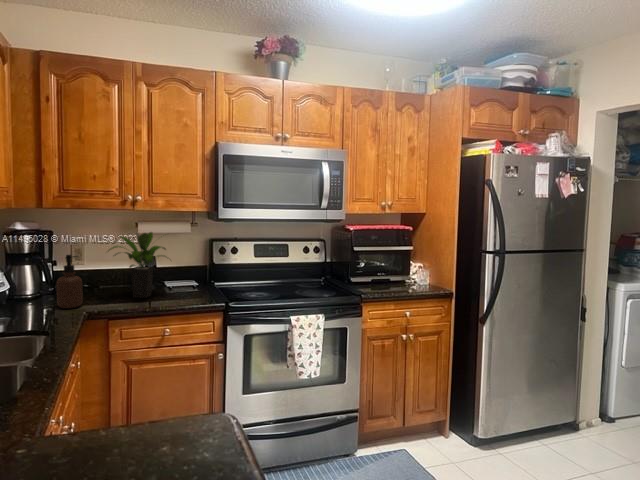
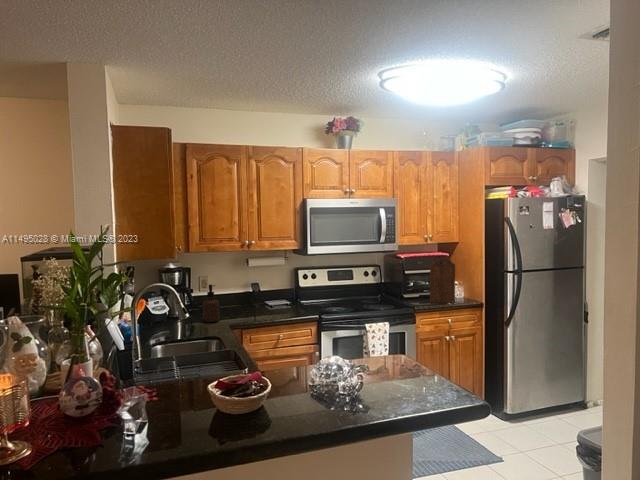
potted plant: present [109,232,166,298] -> none [231,265,275,314]
cutting board: none [384,232,419,290] -> present [430,258,455,303]

